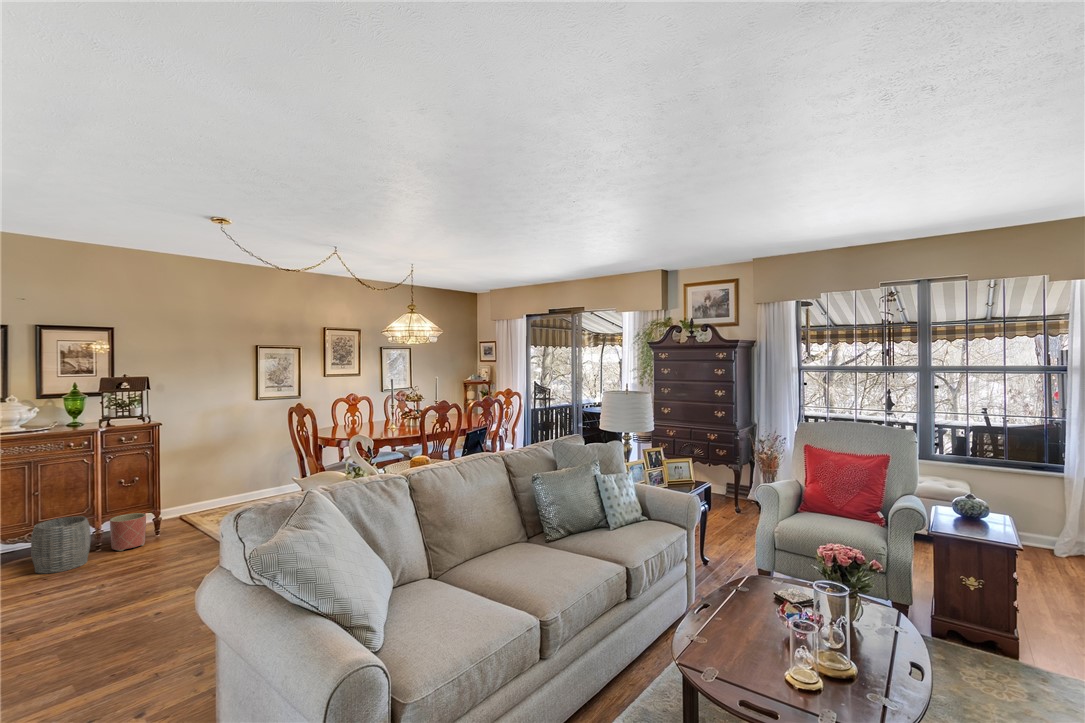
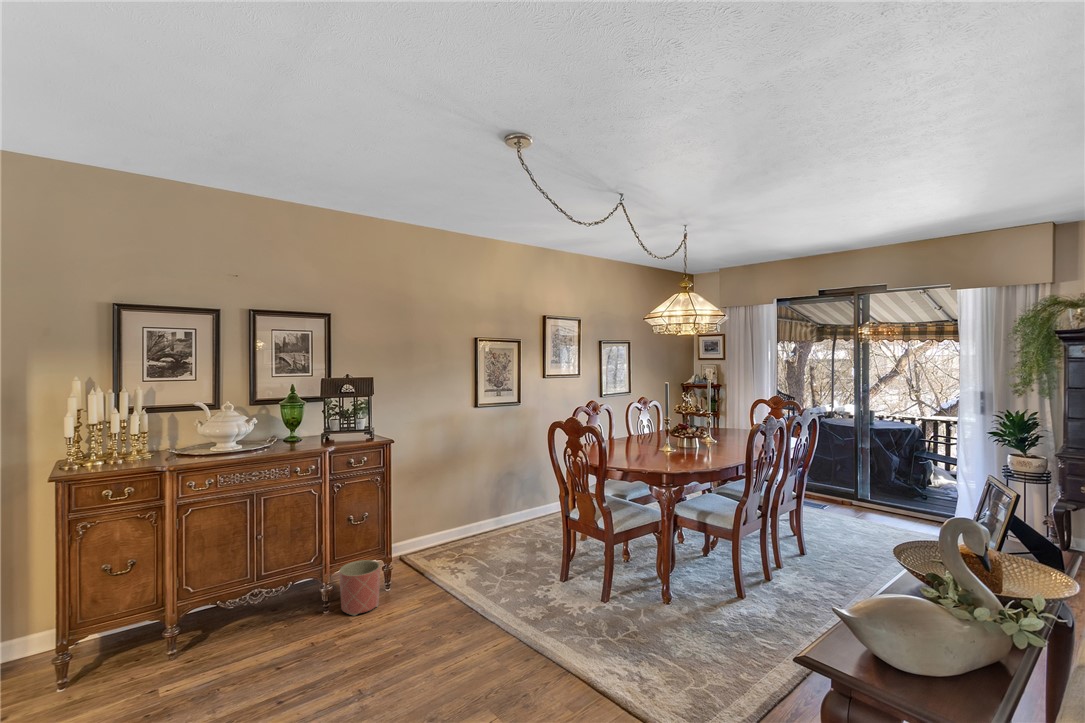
woven basket: present [31,516,91,574] -> none [253,569,322,656]

